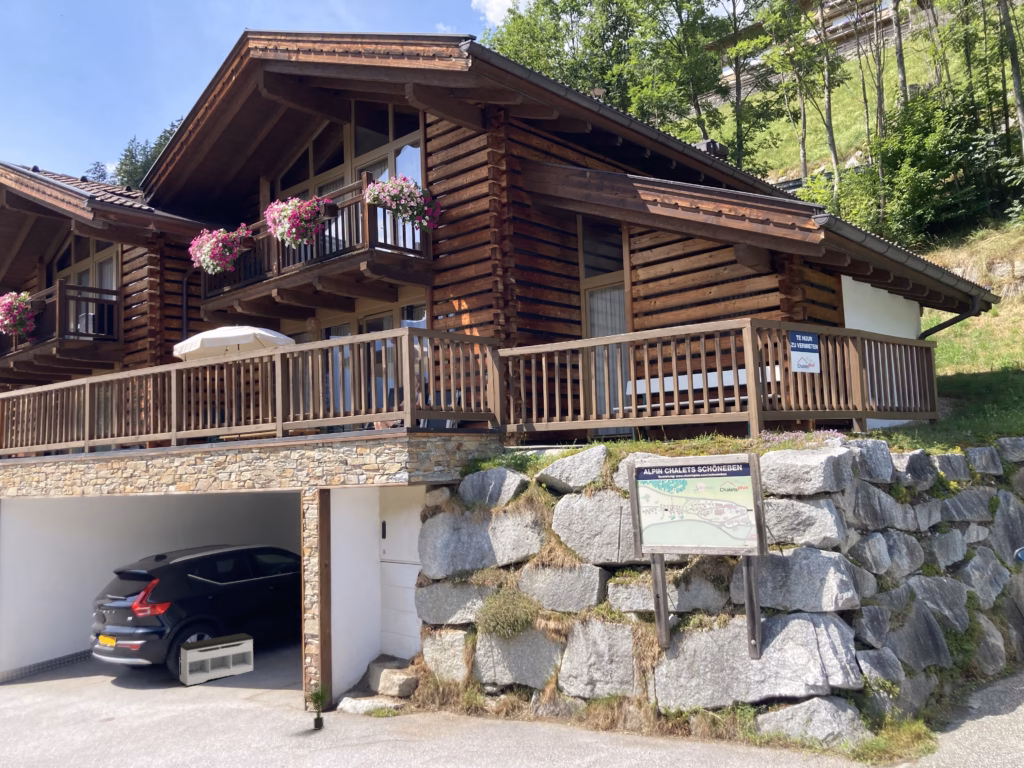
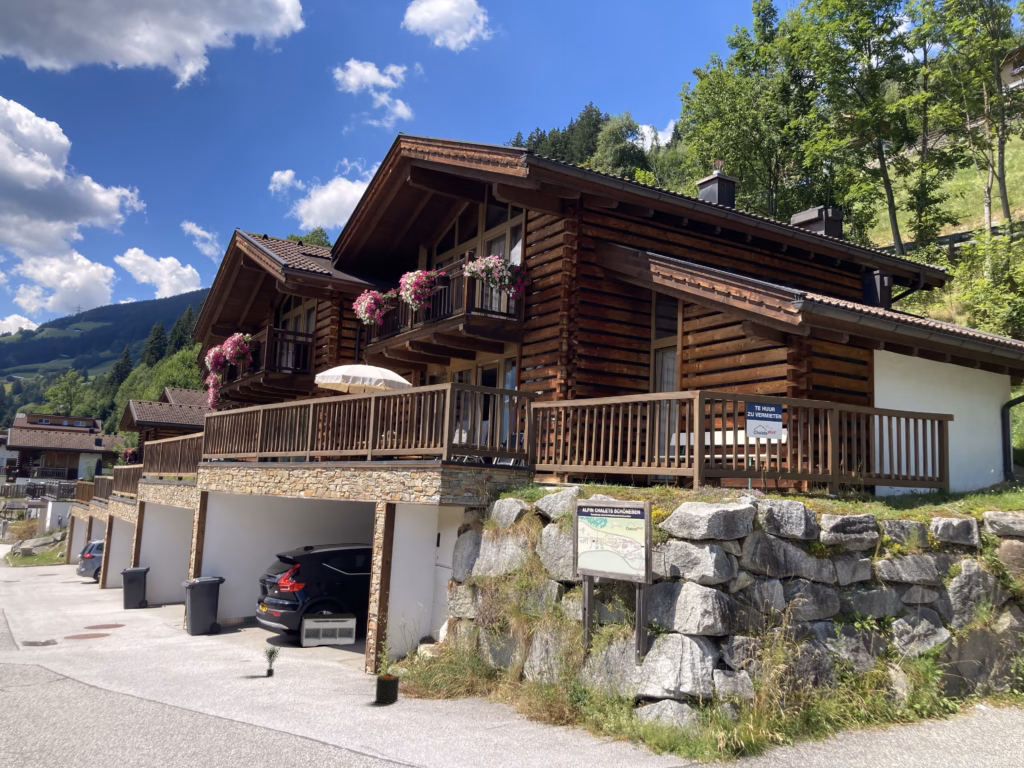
potted plant: present [307,682,329,729] -> present [265,646,280,677]
trash can: none [360,701,391,751] -> present [376,672,399,703]

